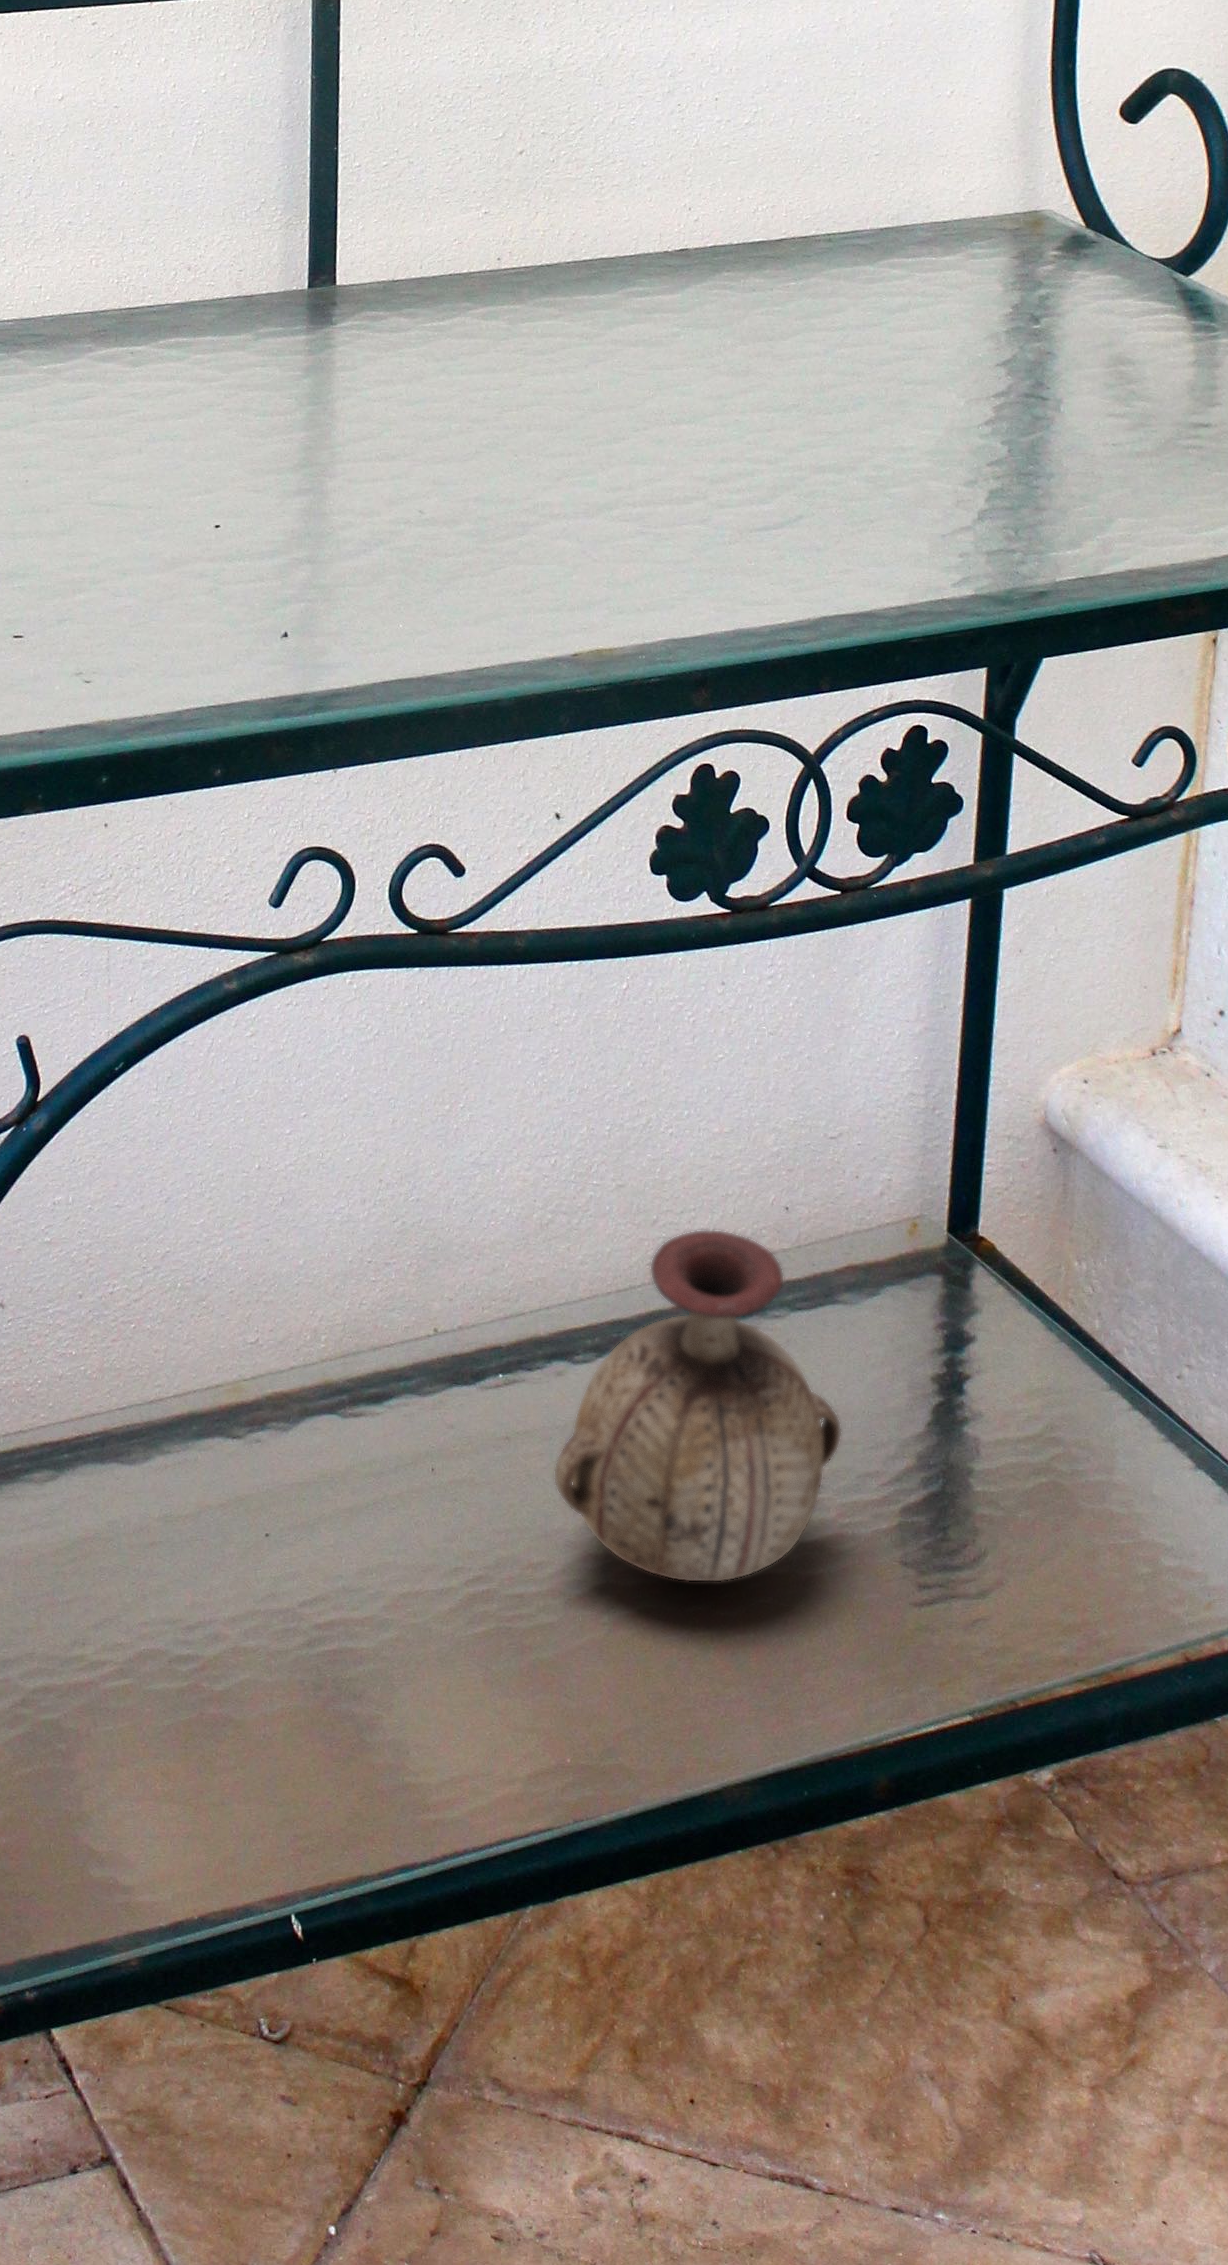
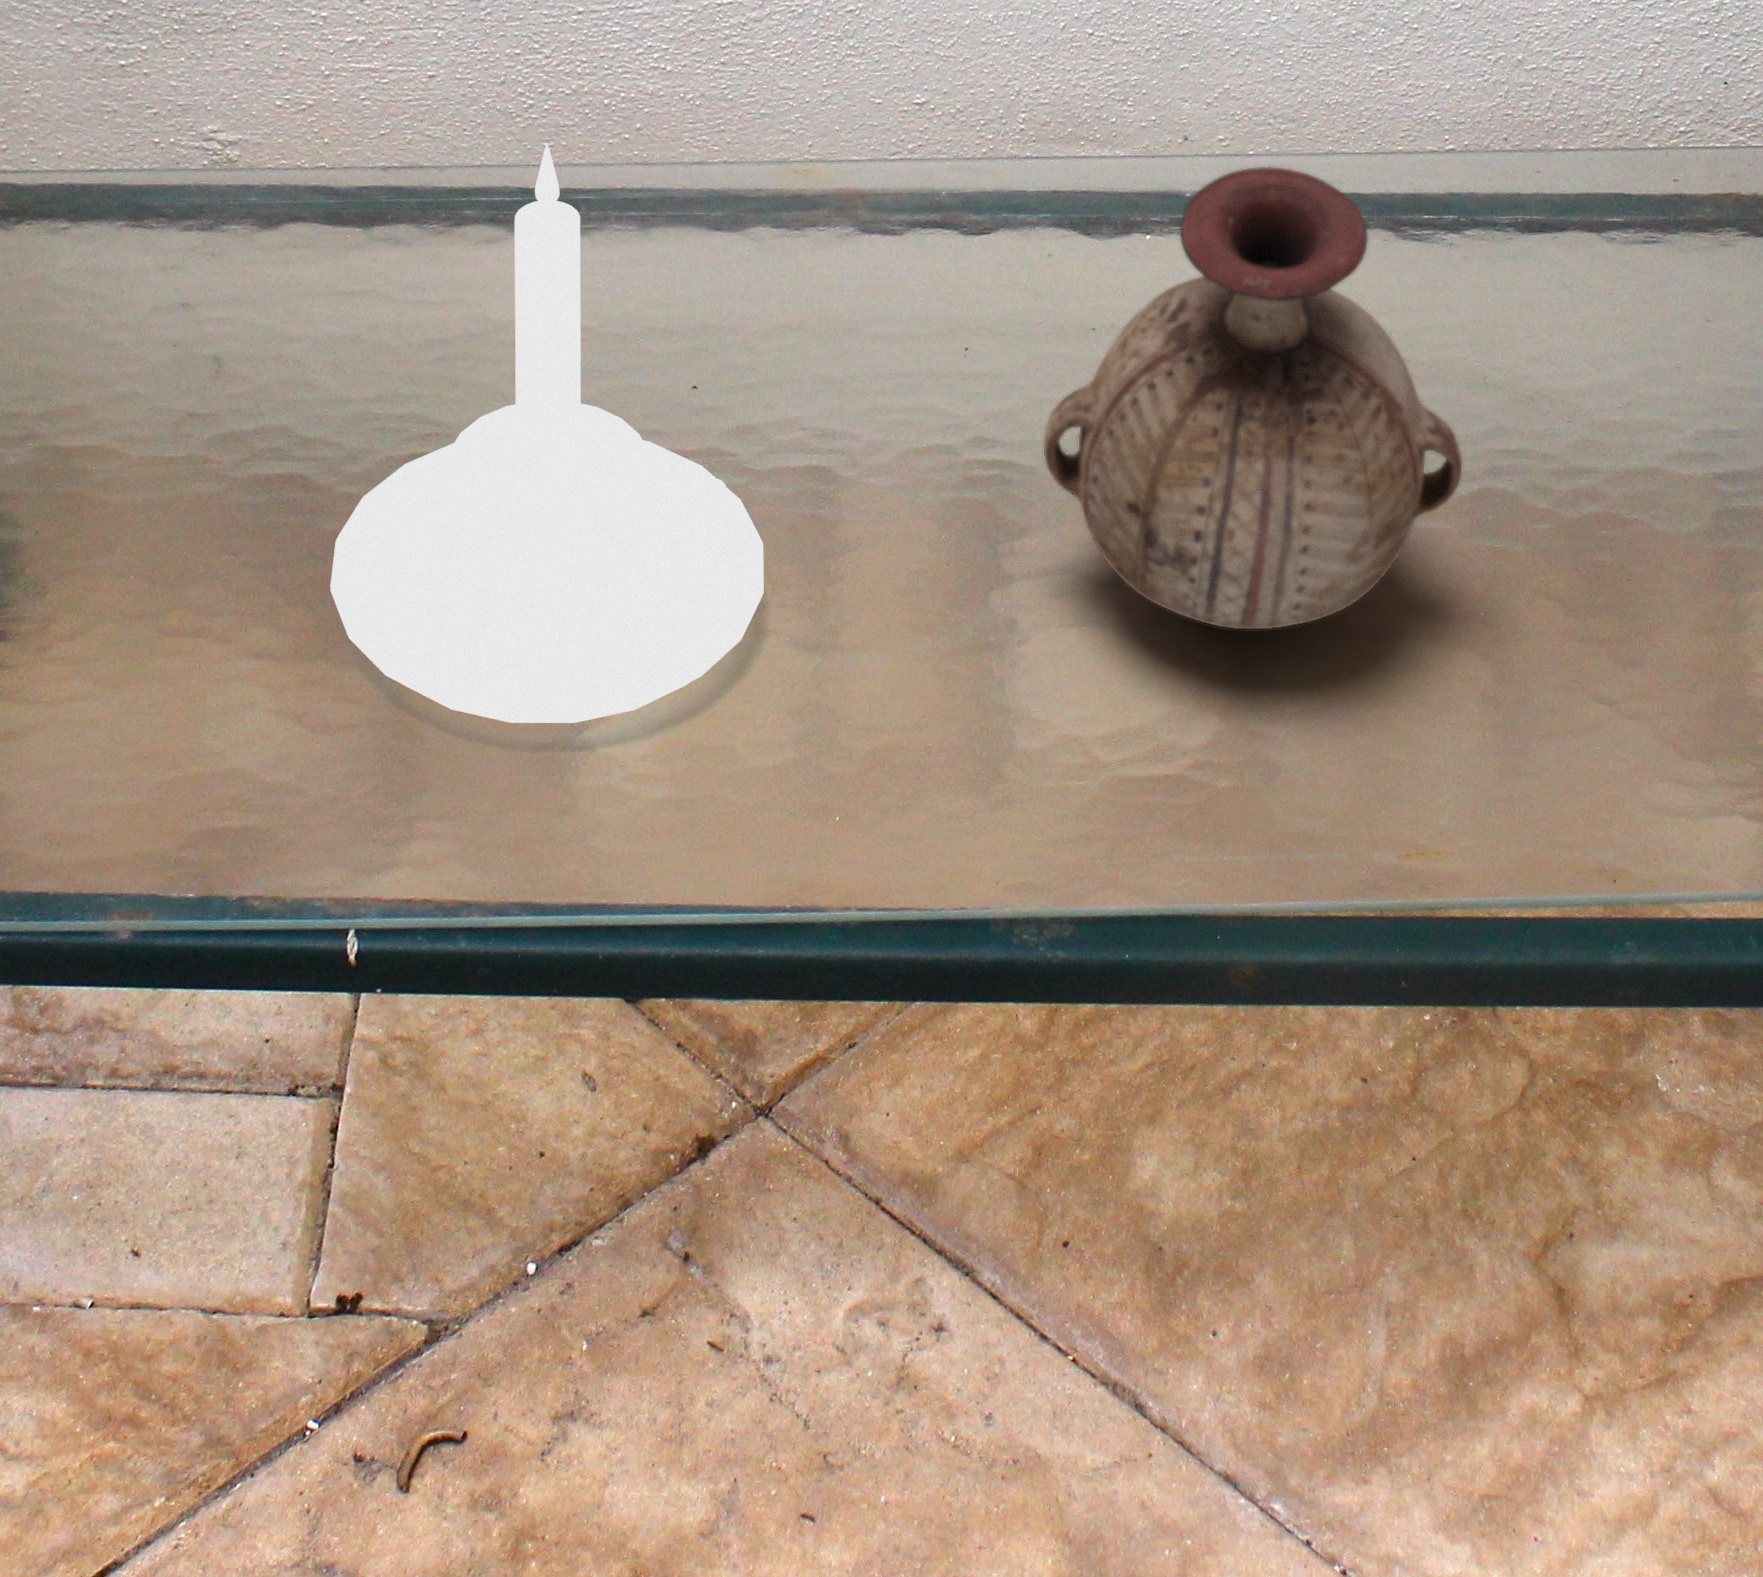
candle holder: none [68,1312,400,1776] -> present [330,144,764,723]

